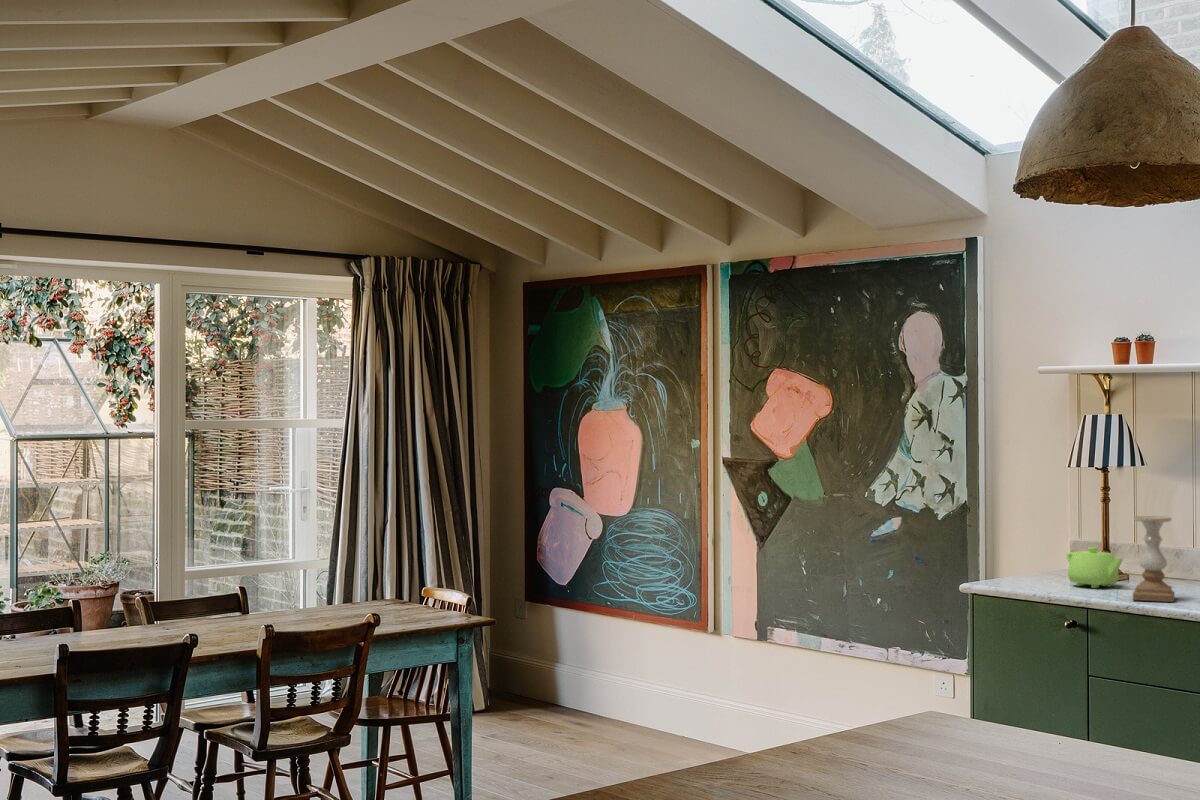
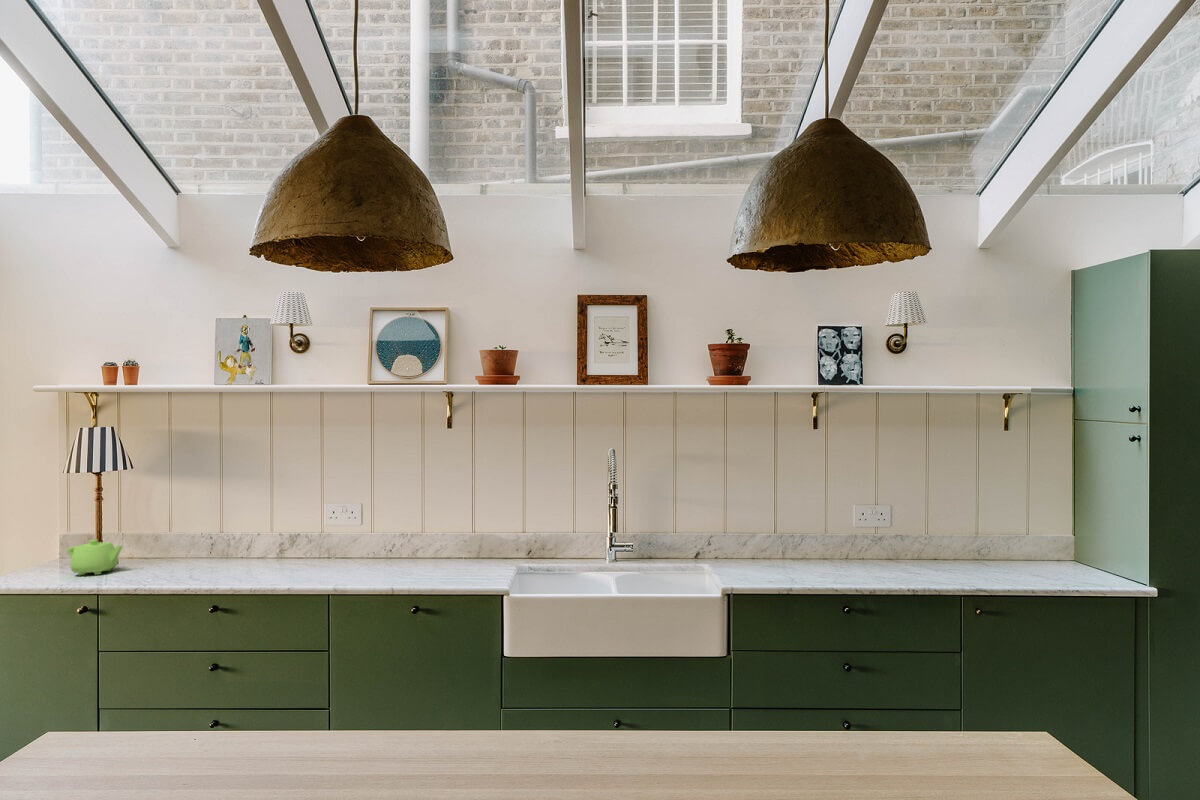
candle holder: present [1133,516,1175,602] -> none [138,507,174,580]

